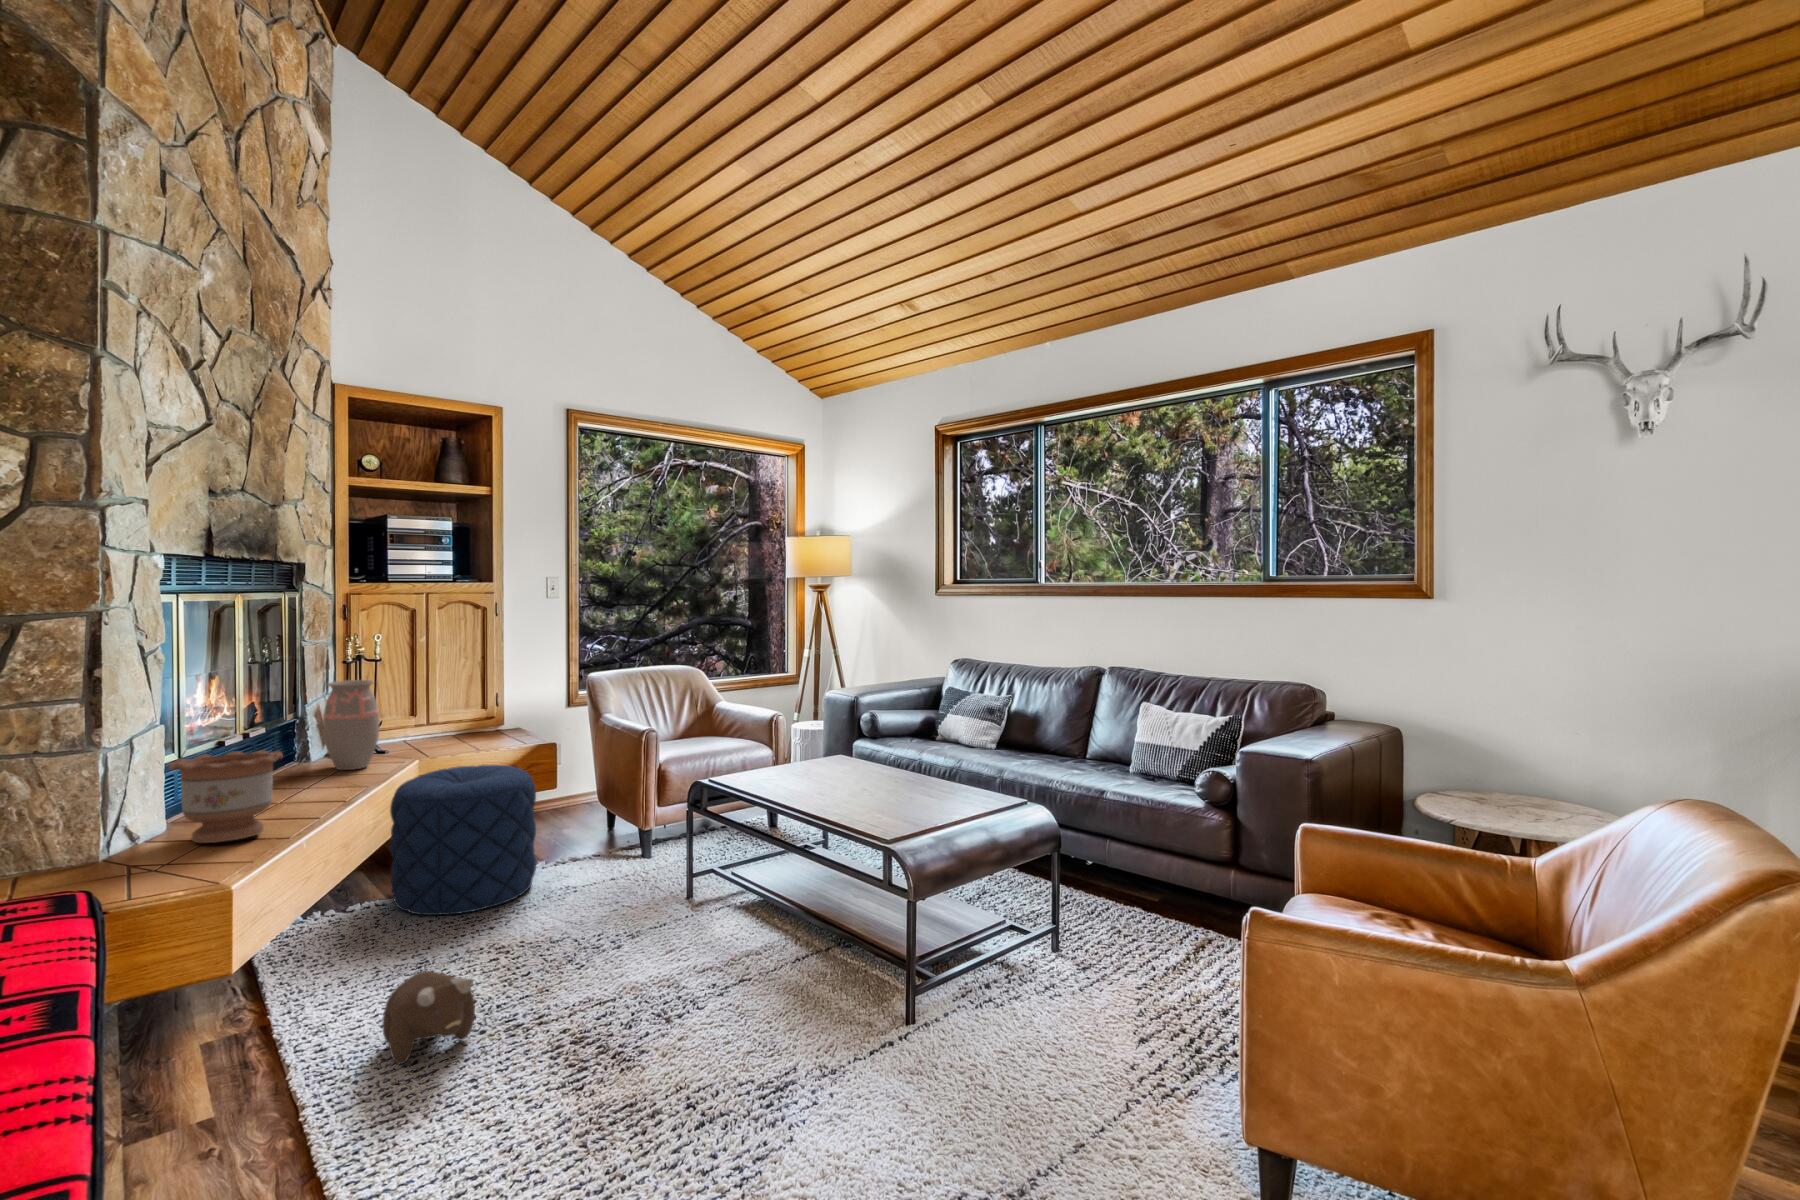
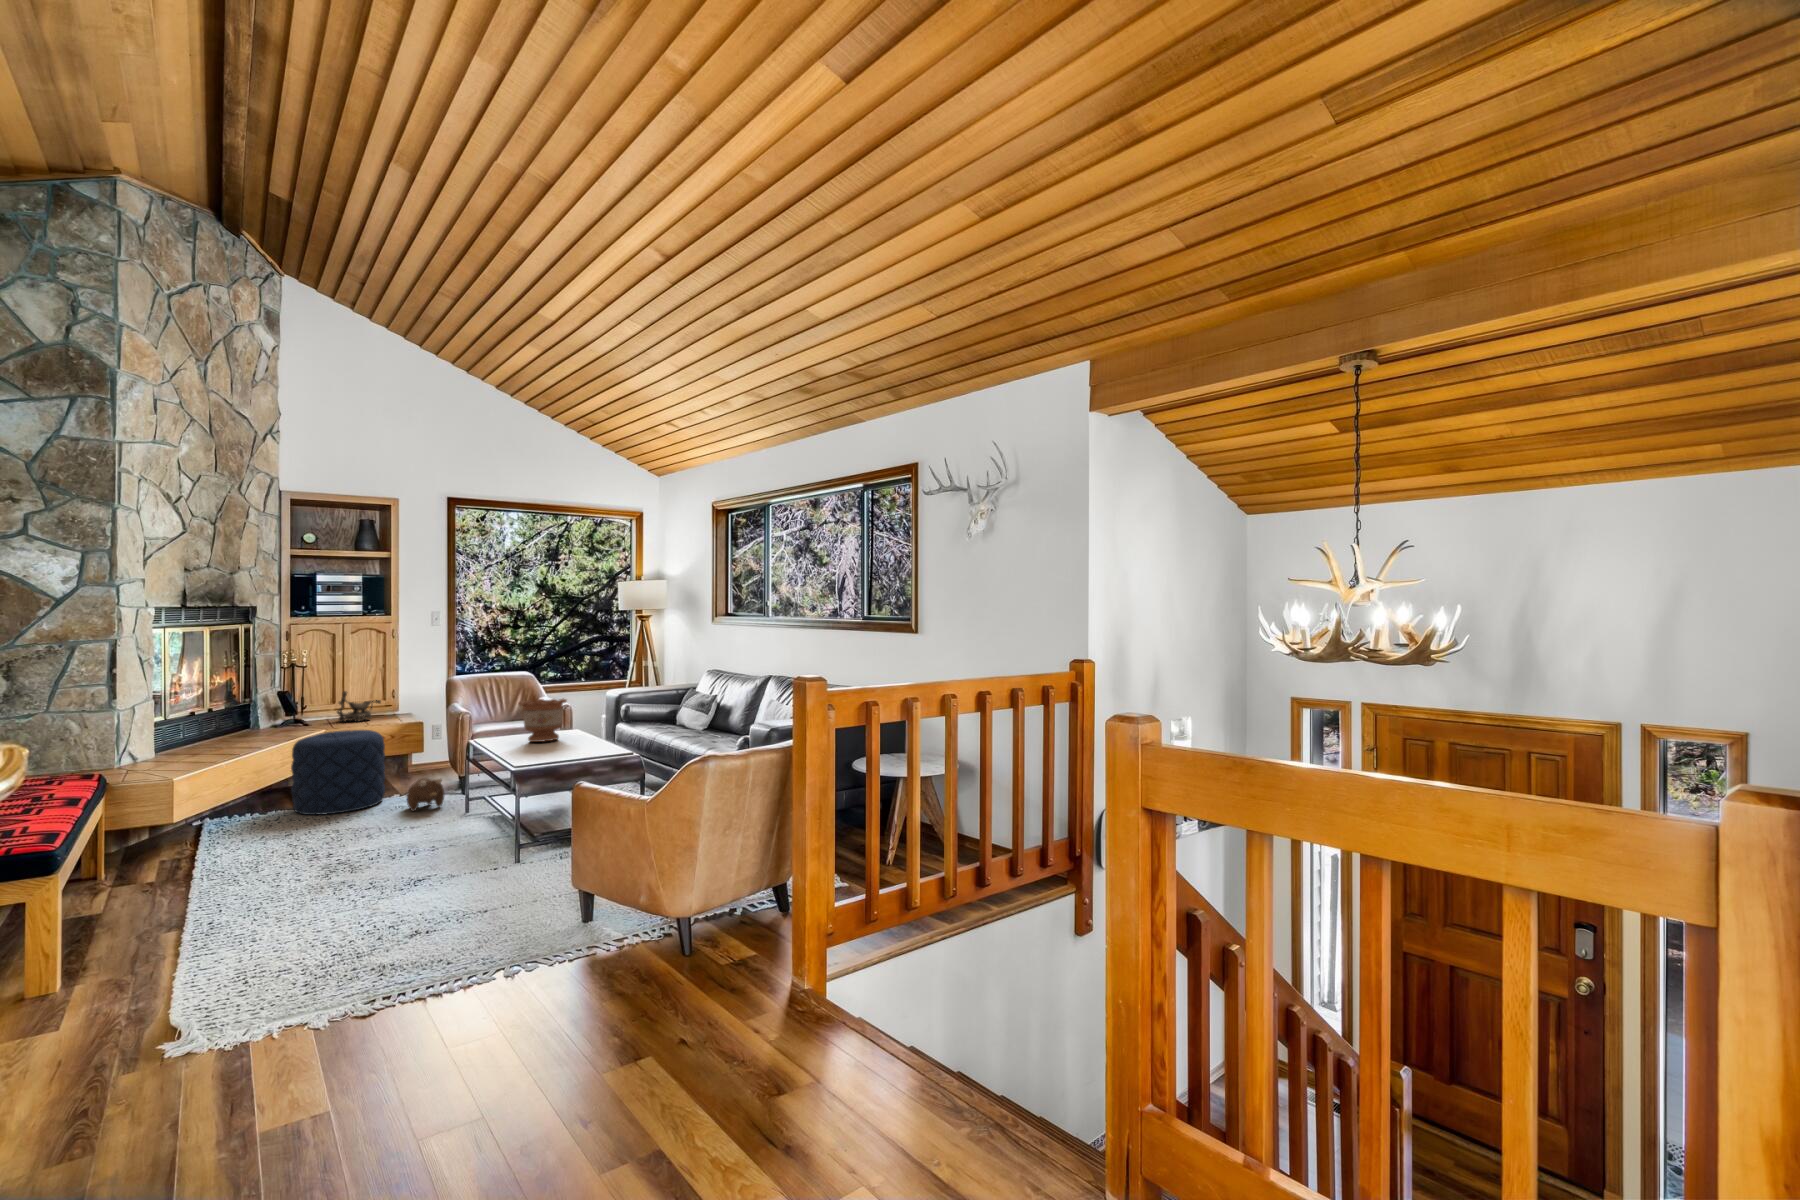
decorative vase: present [323,680,379,770] -> none [261,679,297,733]
decorative bowl: none [426,697,488,746] -> present [337,691,381,722]
flower pot: present [169,750,283,843] -> present [519,699,567,742]
plush toy: present [382,971,475,1064] -> present [407,778,444,811]

